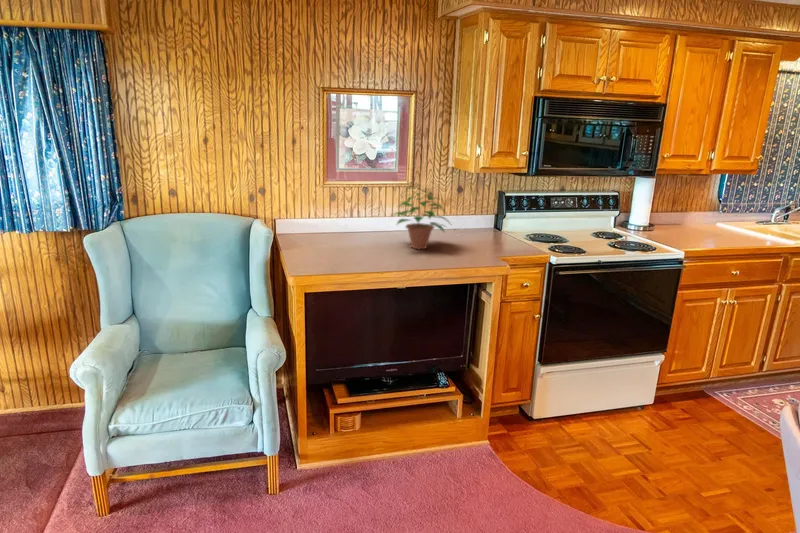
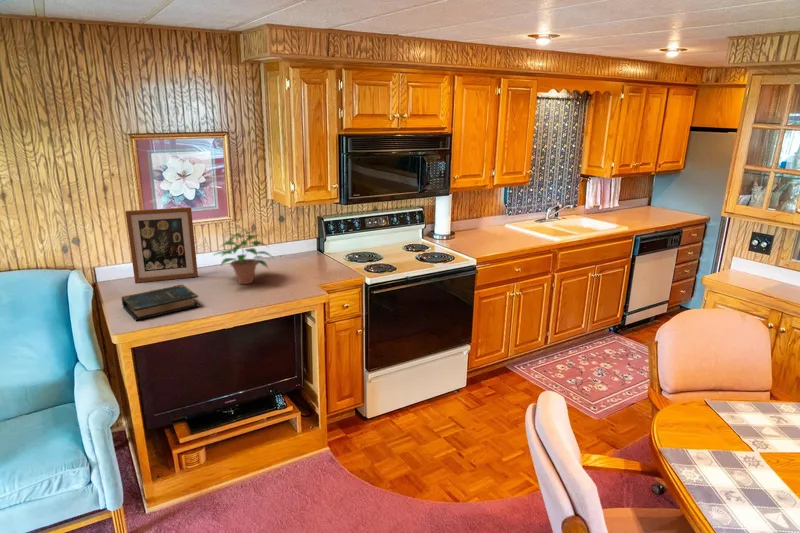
picture frame: none [310,164,373,239] -> present [126,207,198,283]
book: none [298,241,372,268] -> present [122,285,199,320]

